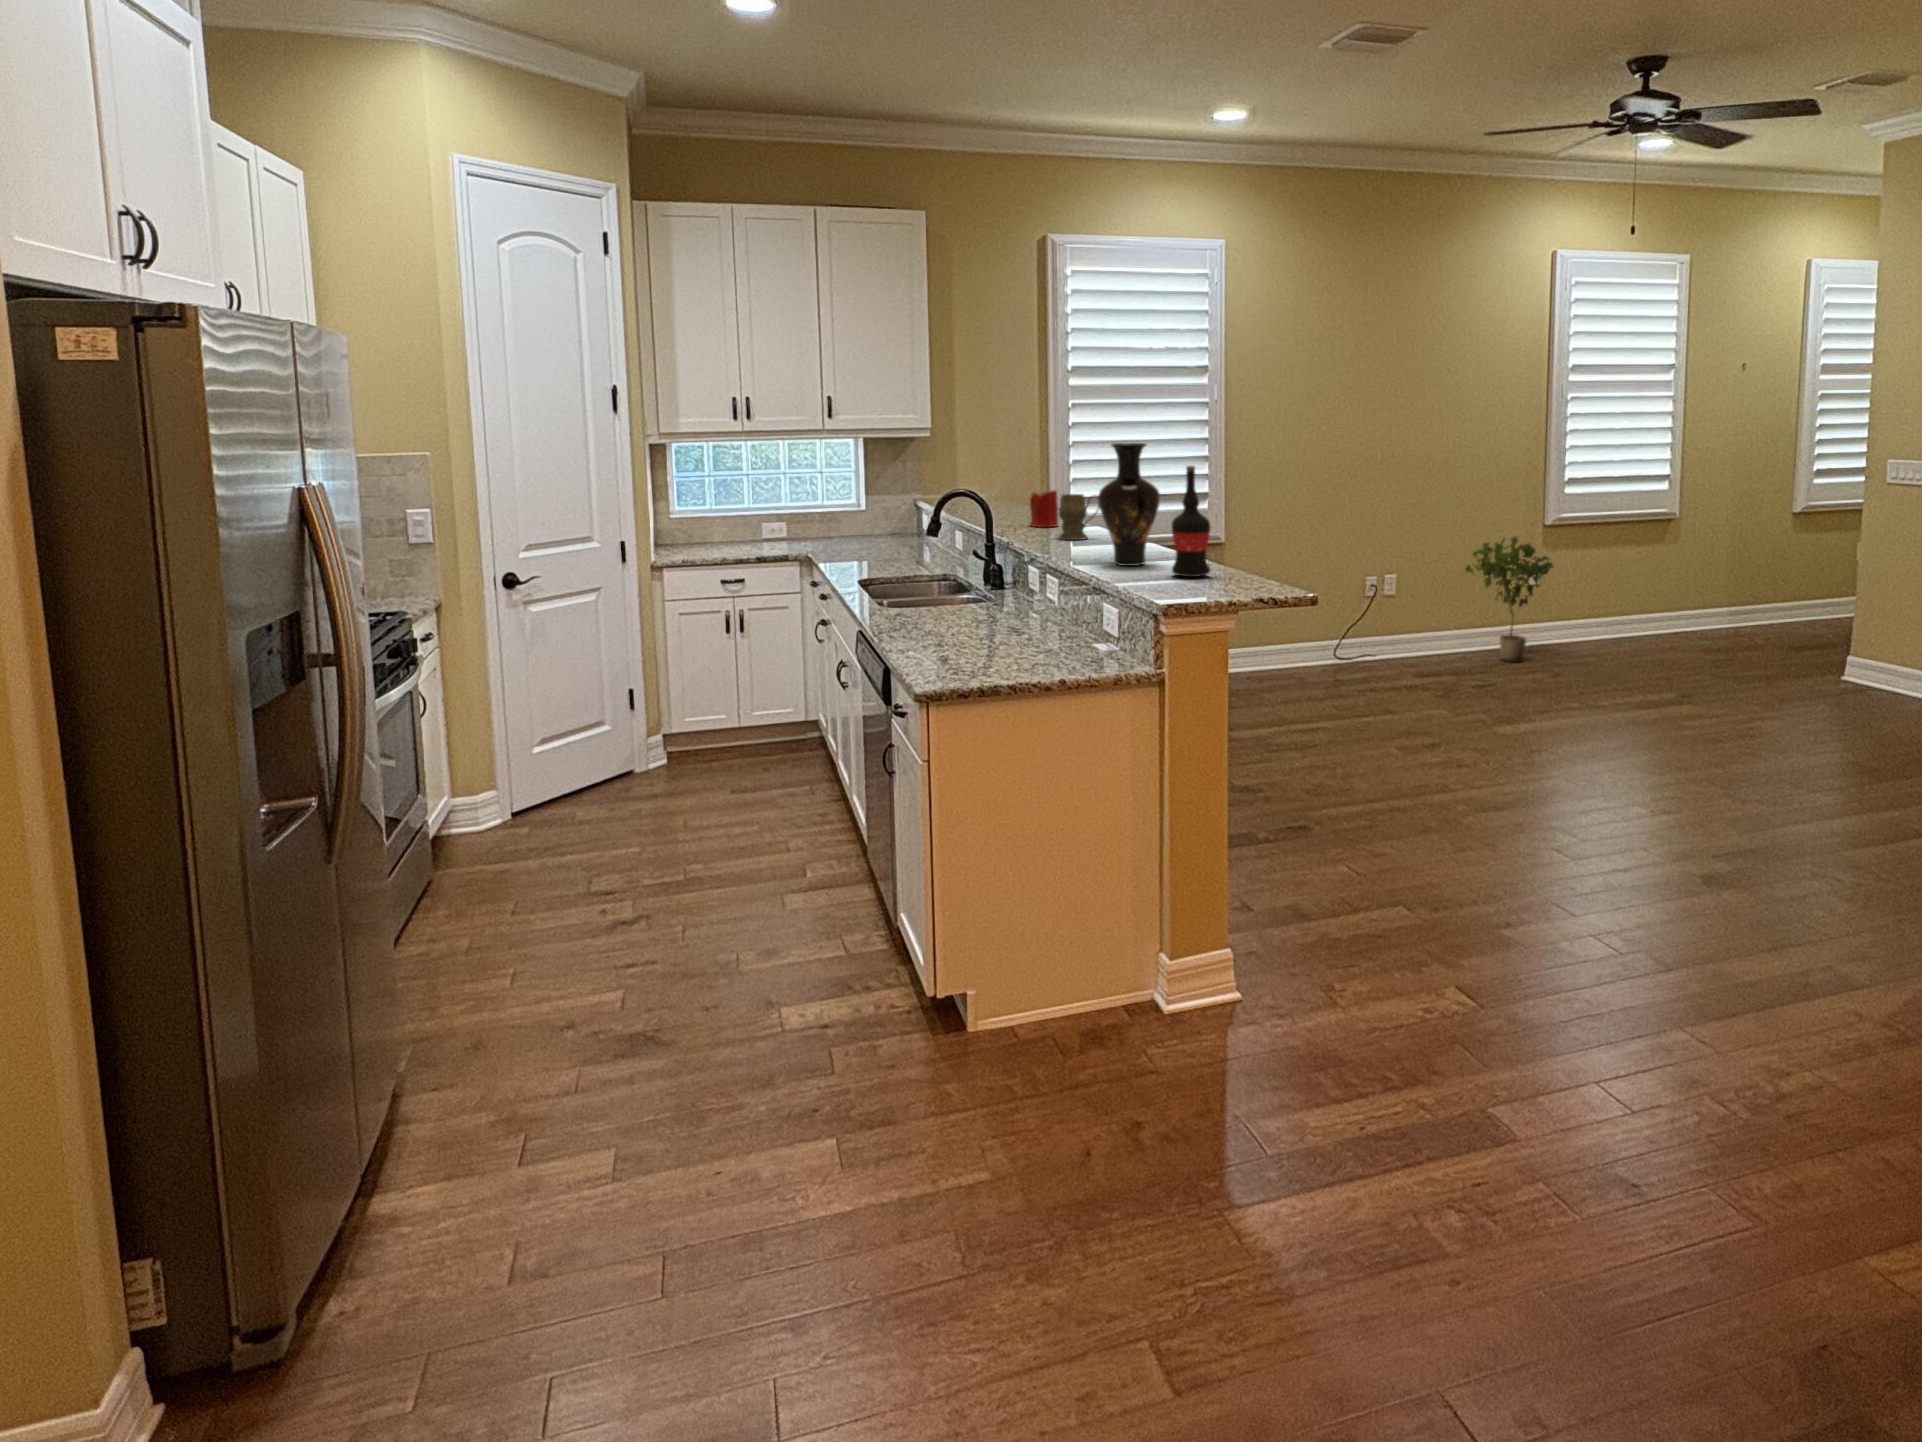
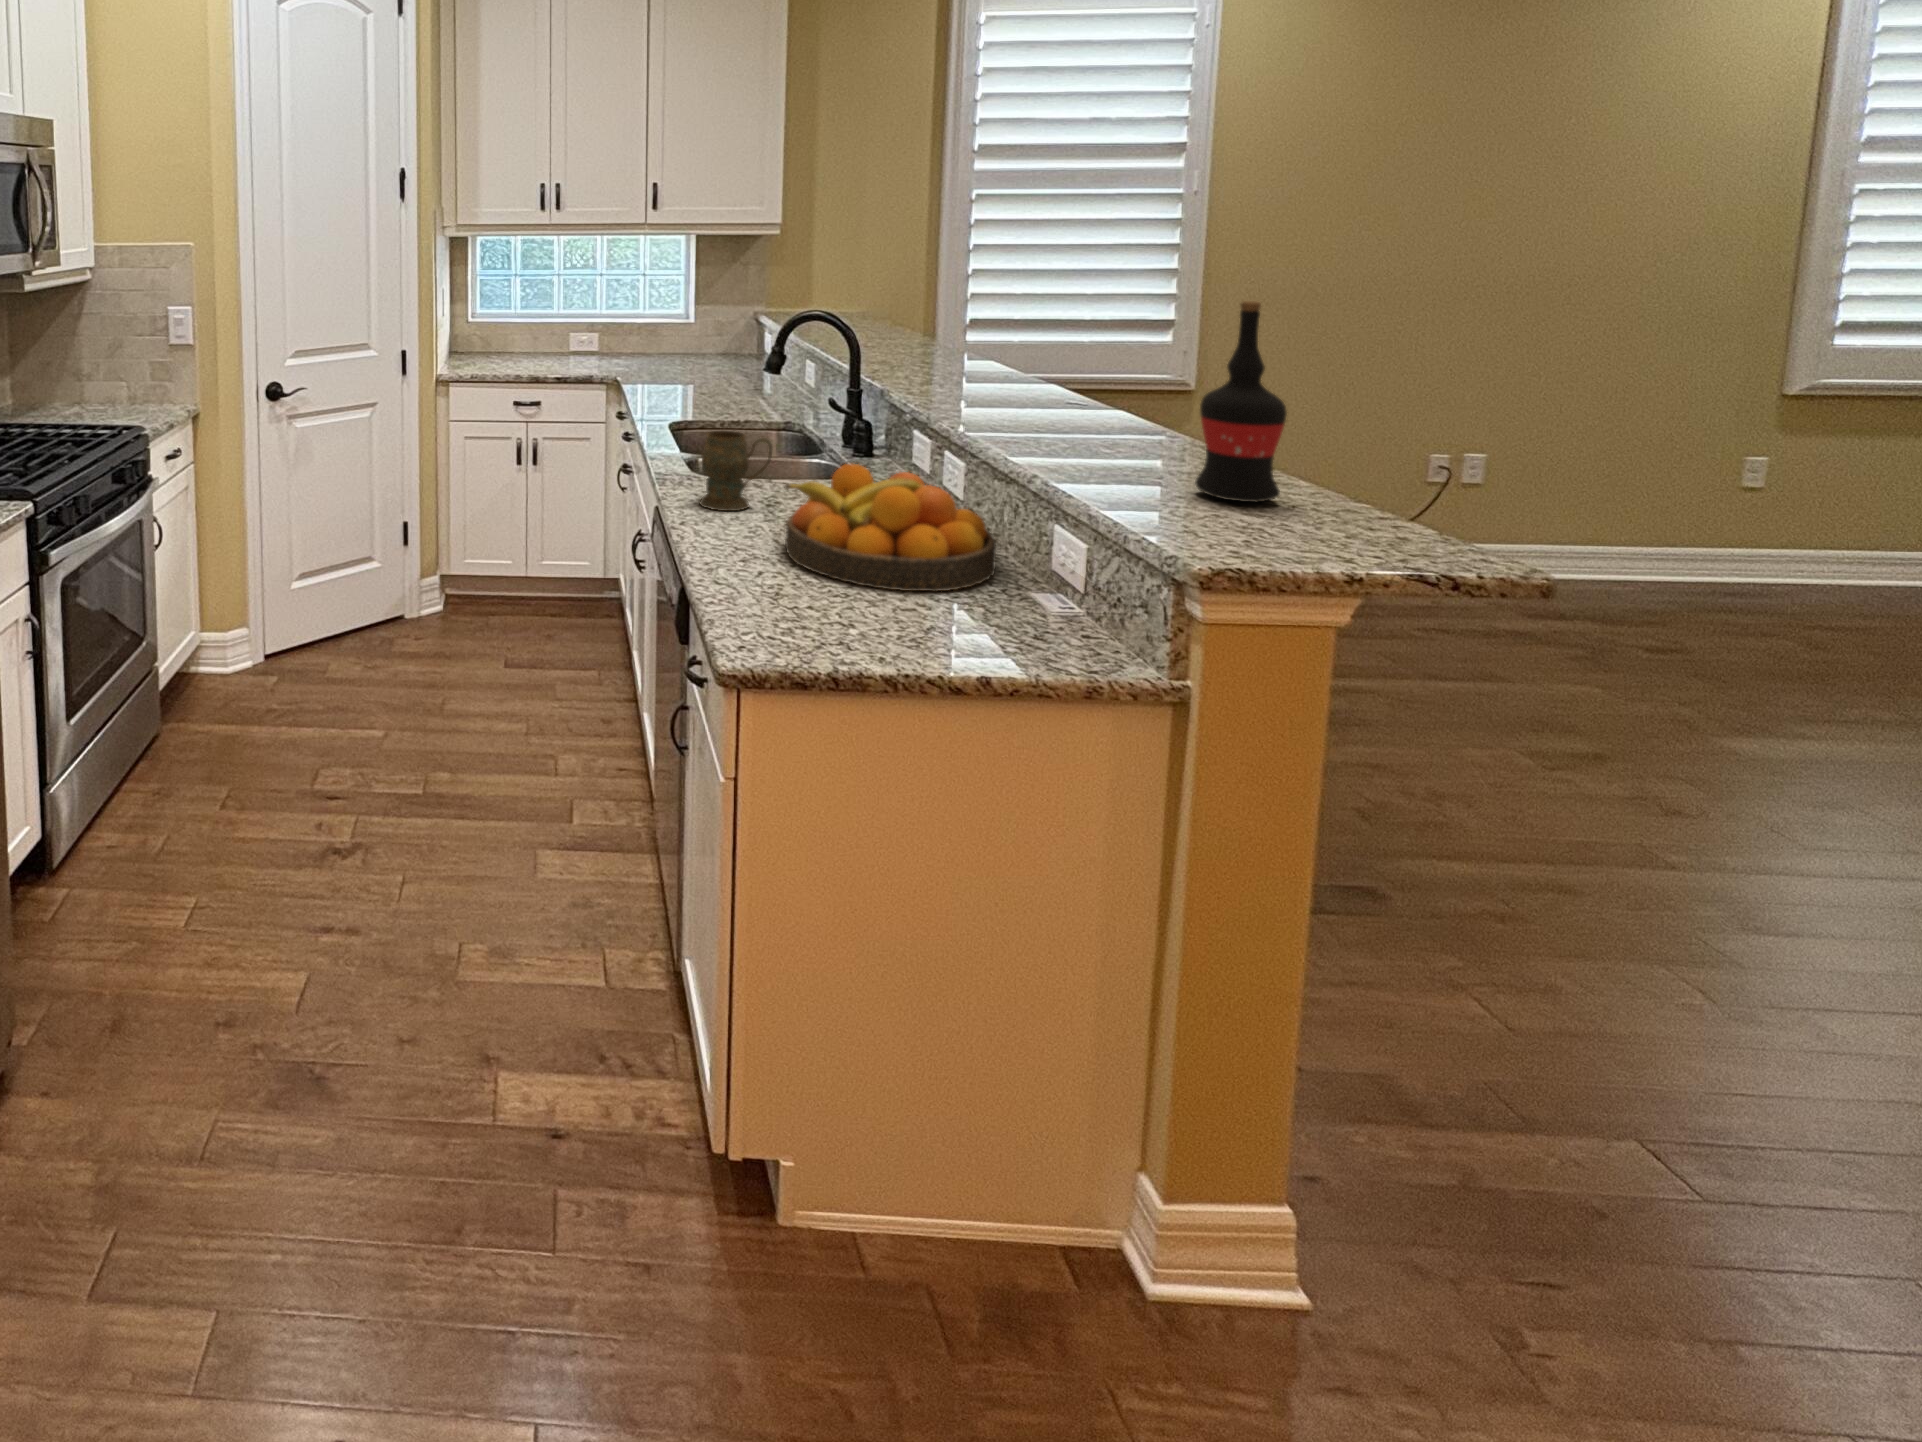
vase: present [1098,443,1160,566] -> none [1050,256,1168,462]
candle: present [1030,488,1058,527] -> none [915,312,959,370]
mug: present [1058,494,1099,540] -> present [699,431,772,511]
potted plant: present [1466,536,1553,662] -> none [1623,414,1832,618]
fruit bowl: none [947,581,1075,651] -> present [785,464,996,591]

